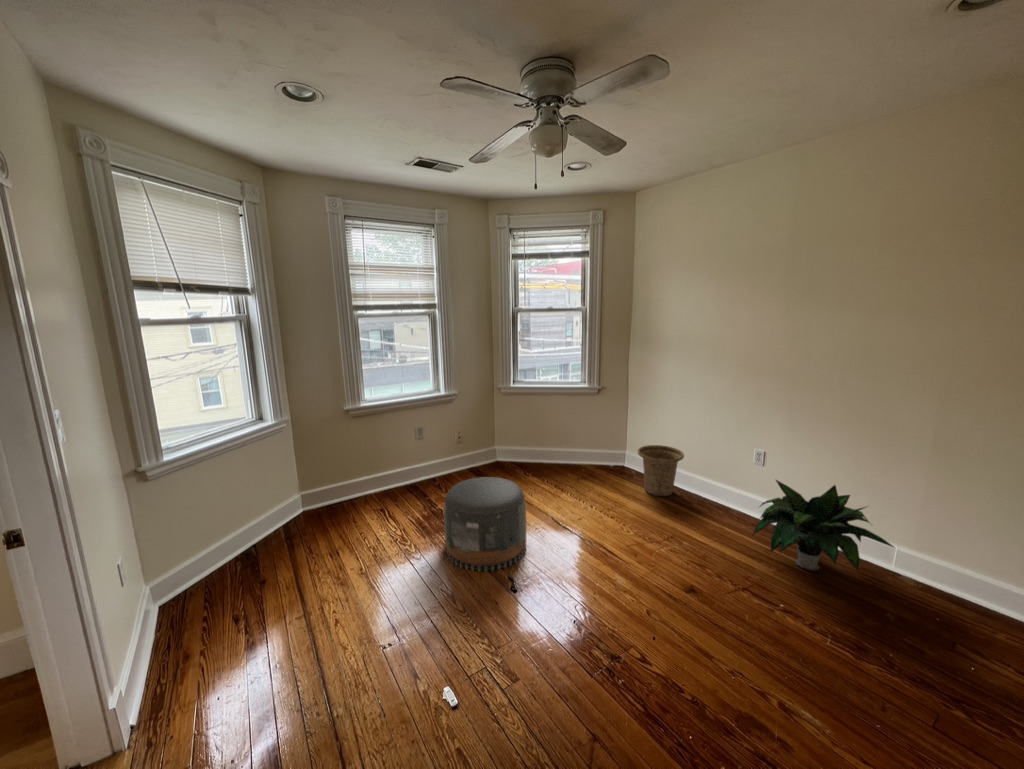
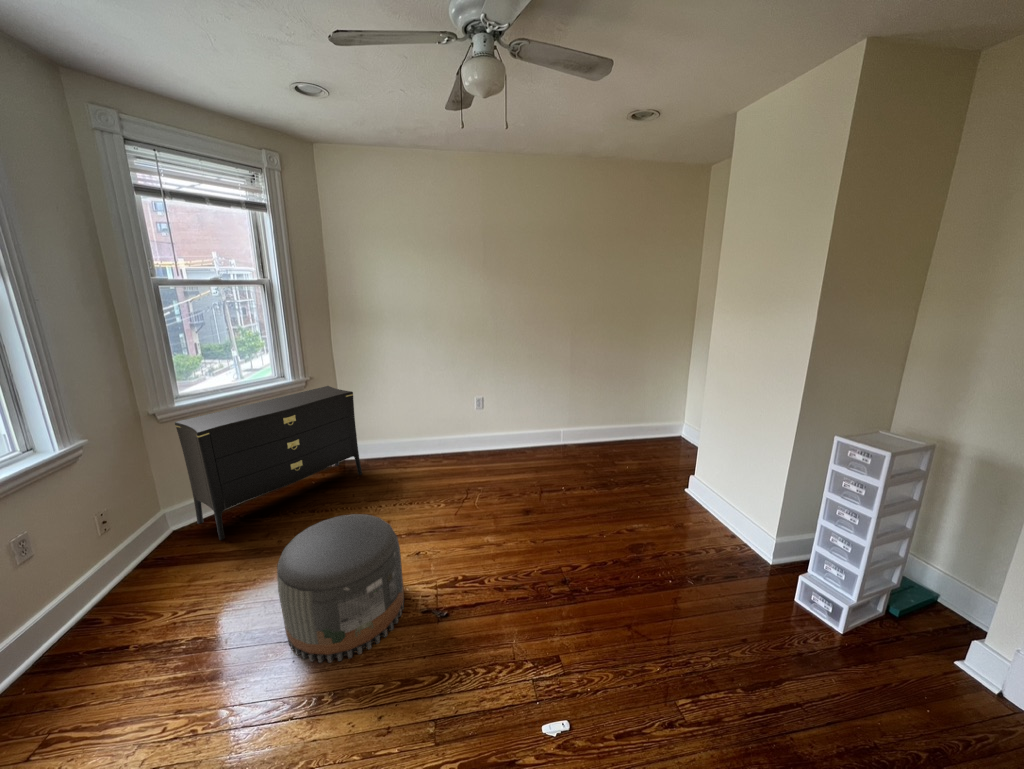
dresser: none [502,395,621,482] -> present [175,386,362,540]
basket: present [638,445,684,496] -> none [378,420,422,470]
potted plant: present [753,480,893,570] -> none [503,403,573,464]

